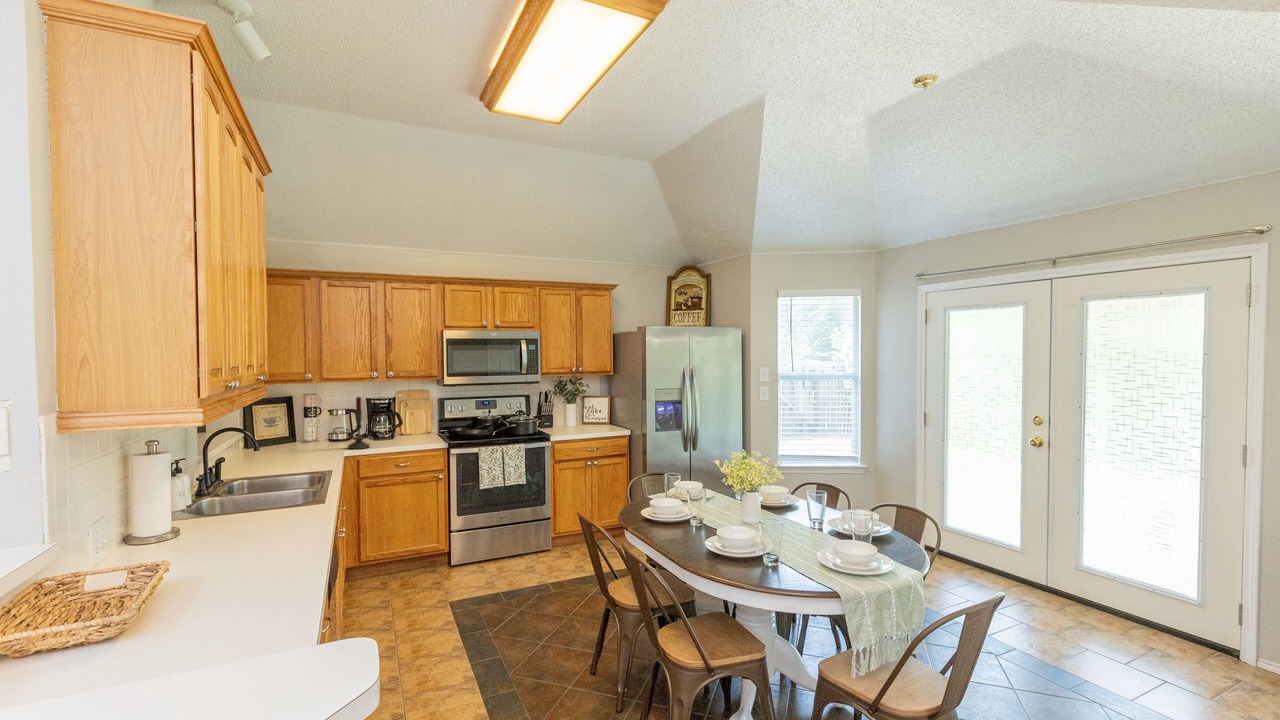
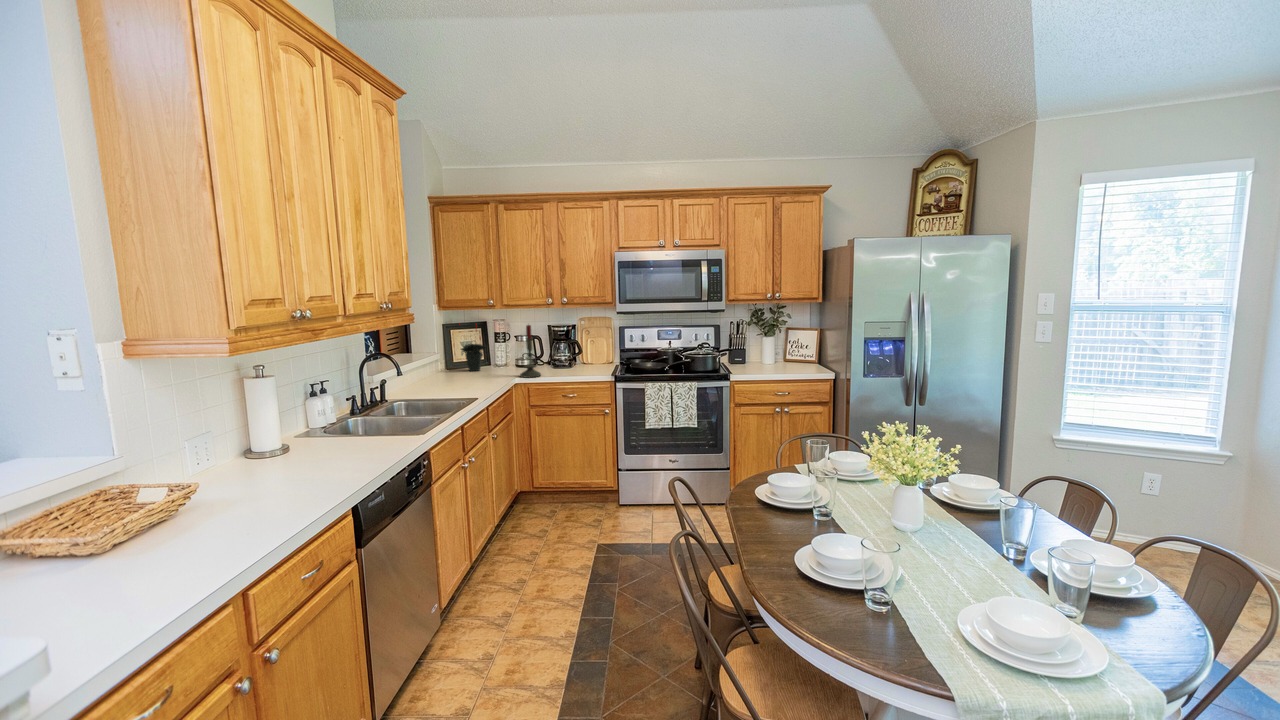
potted plant: none [269,395,300,448] -> present [461,344,485,371]

